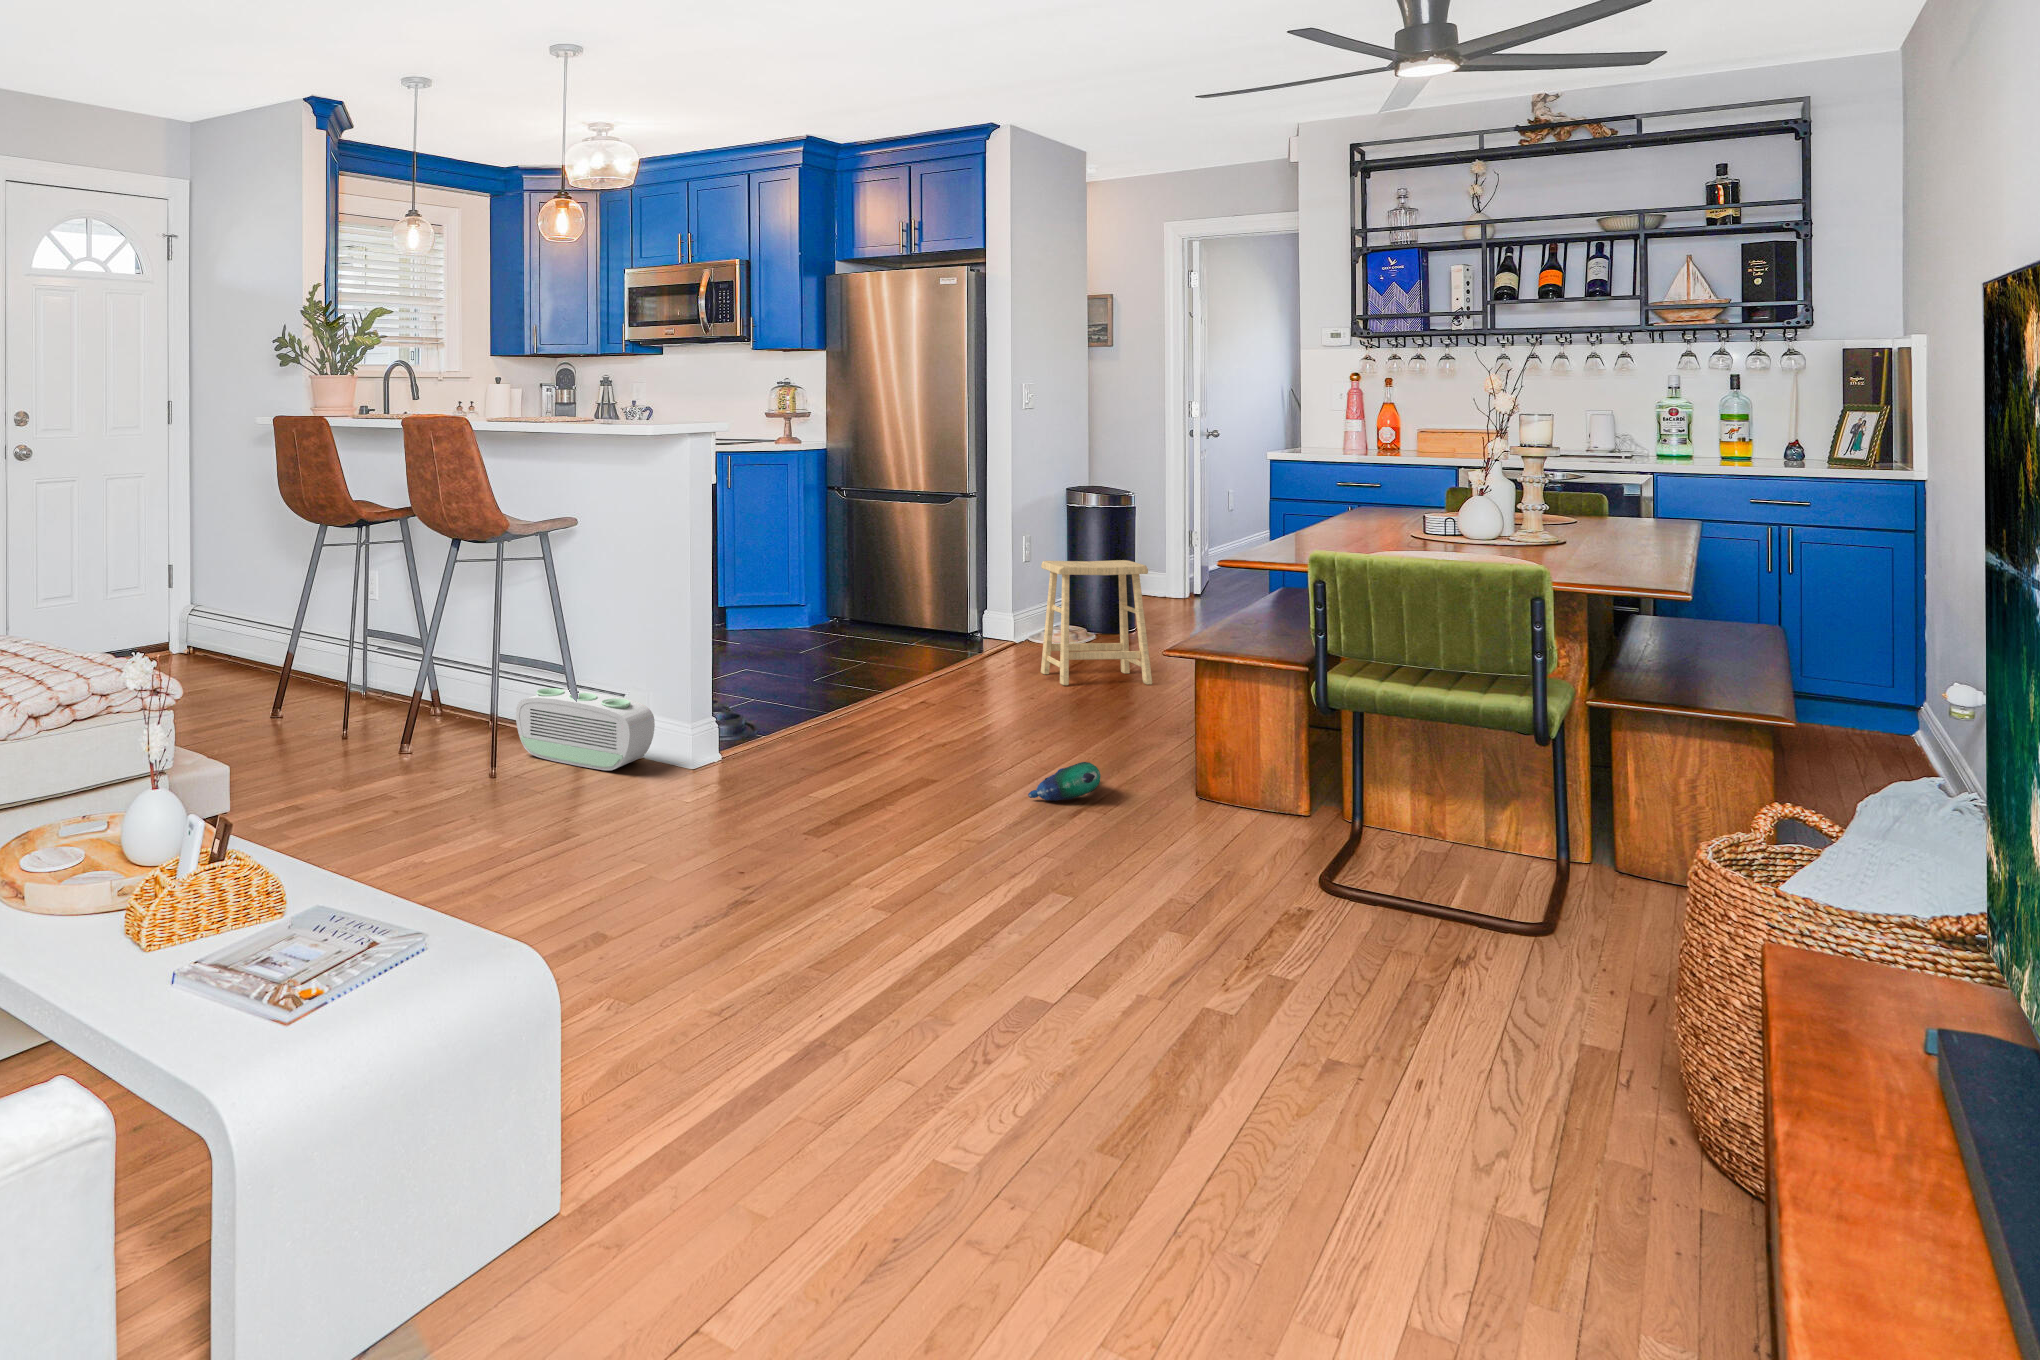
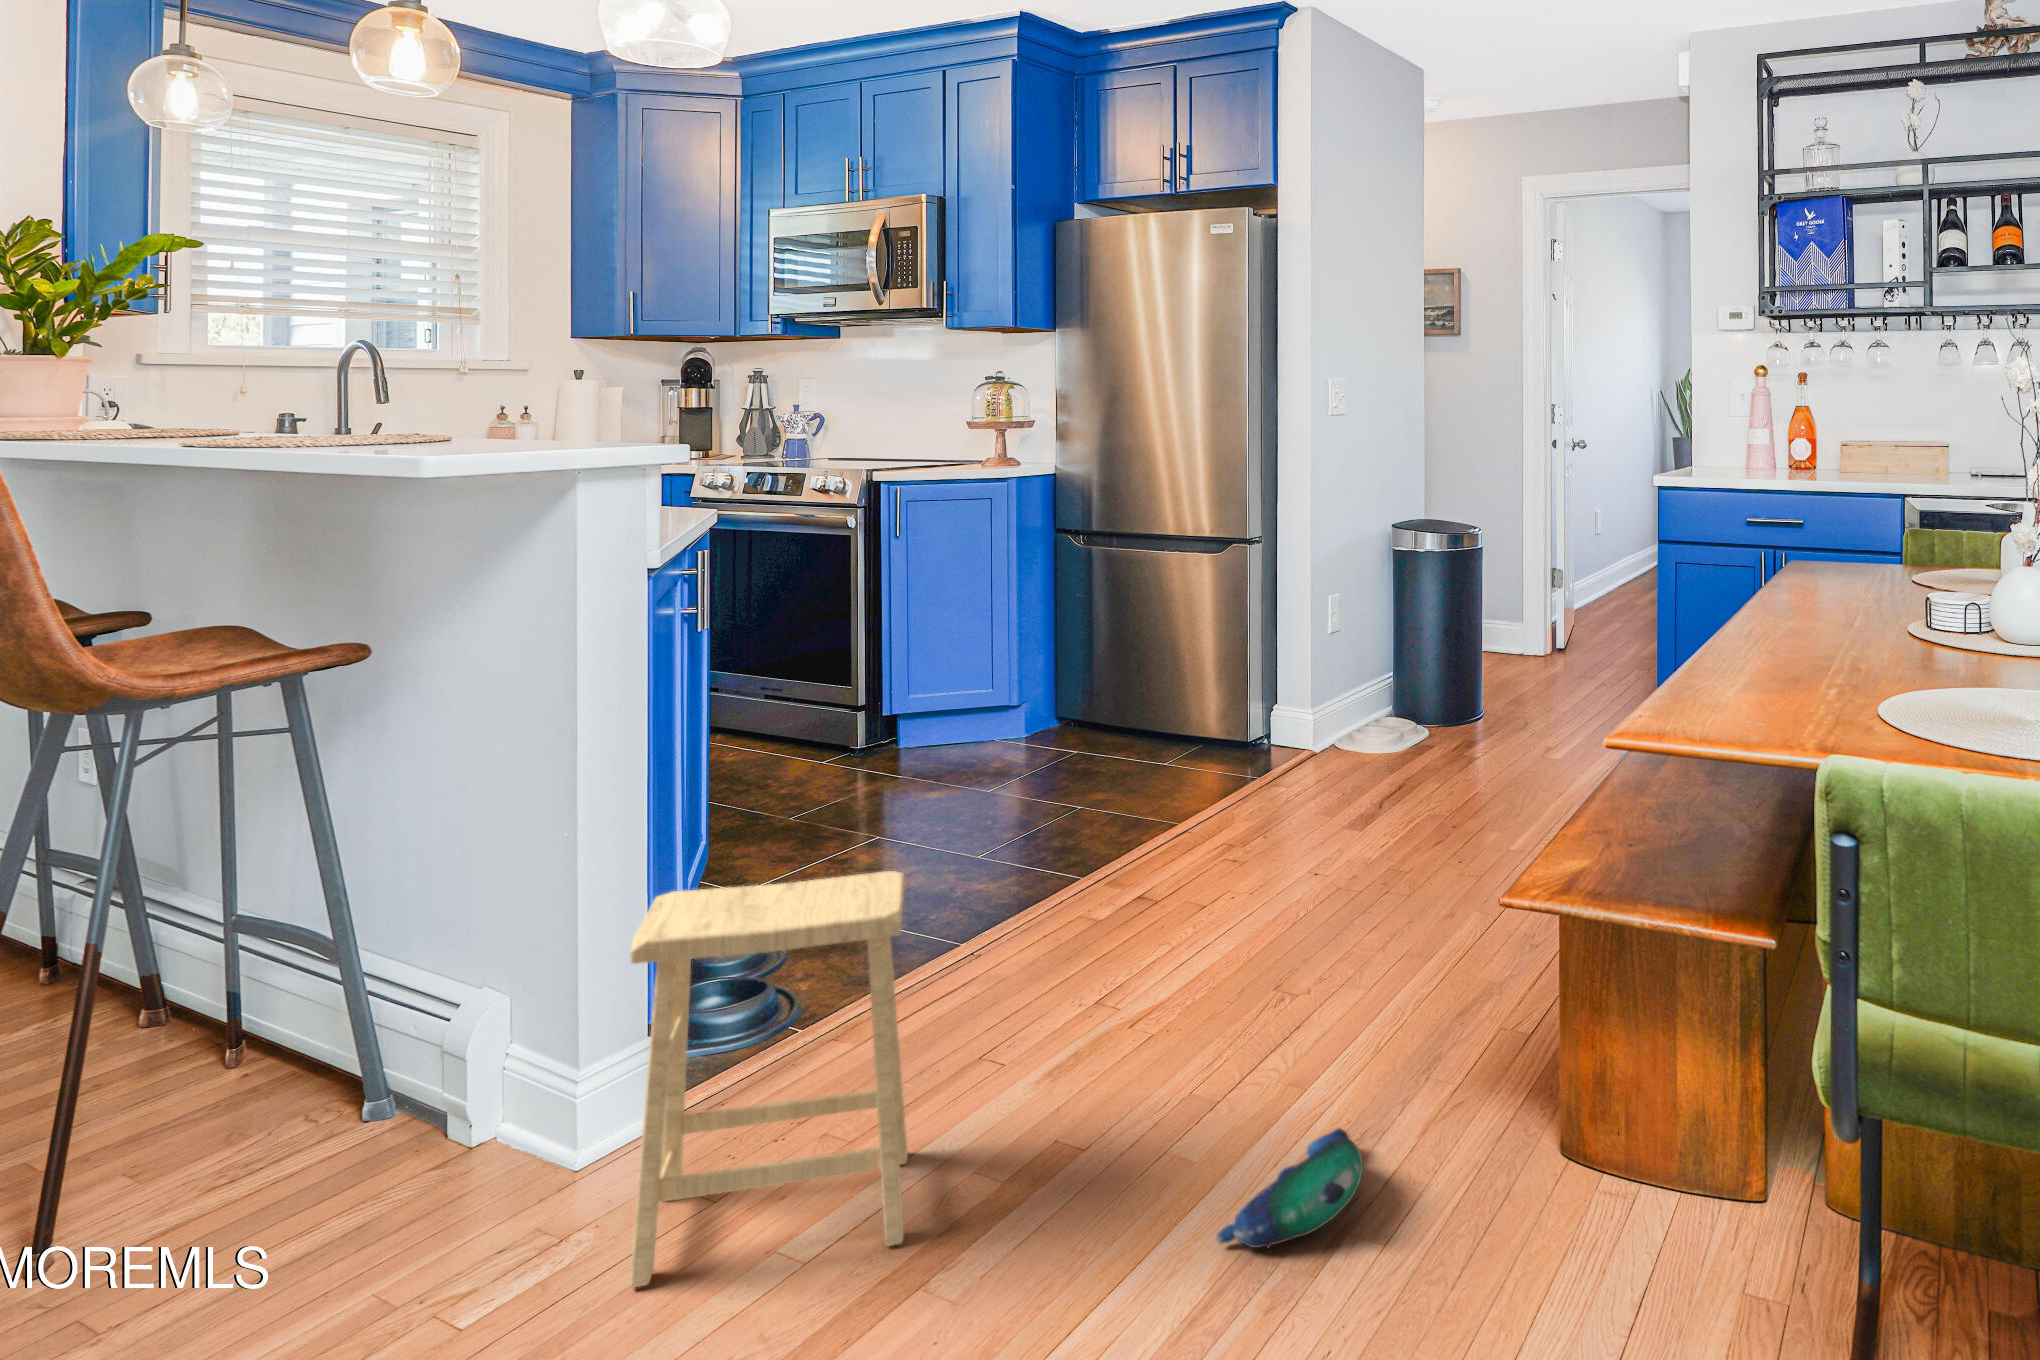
footstool: present [1041,560,1152,685] -> present [630,871,907,1287]
air purifier: present [516,688,655,770] -> none [187,1029,481,1244]

